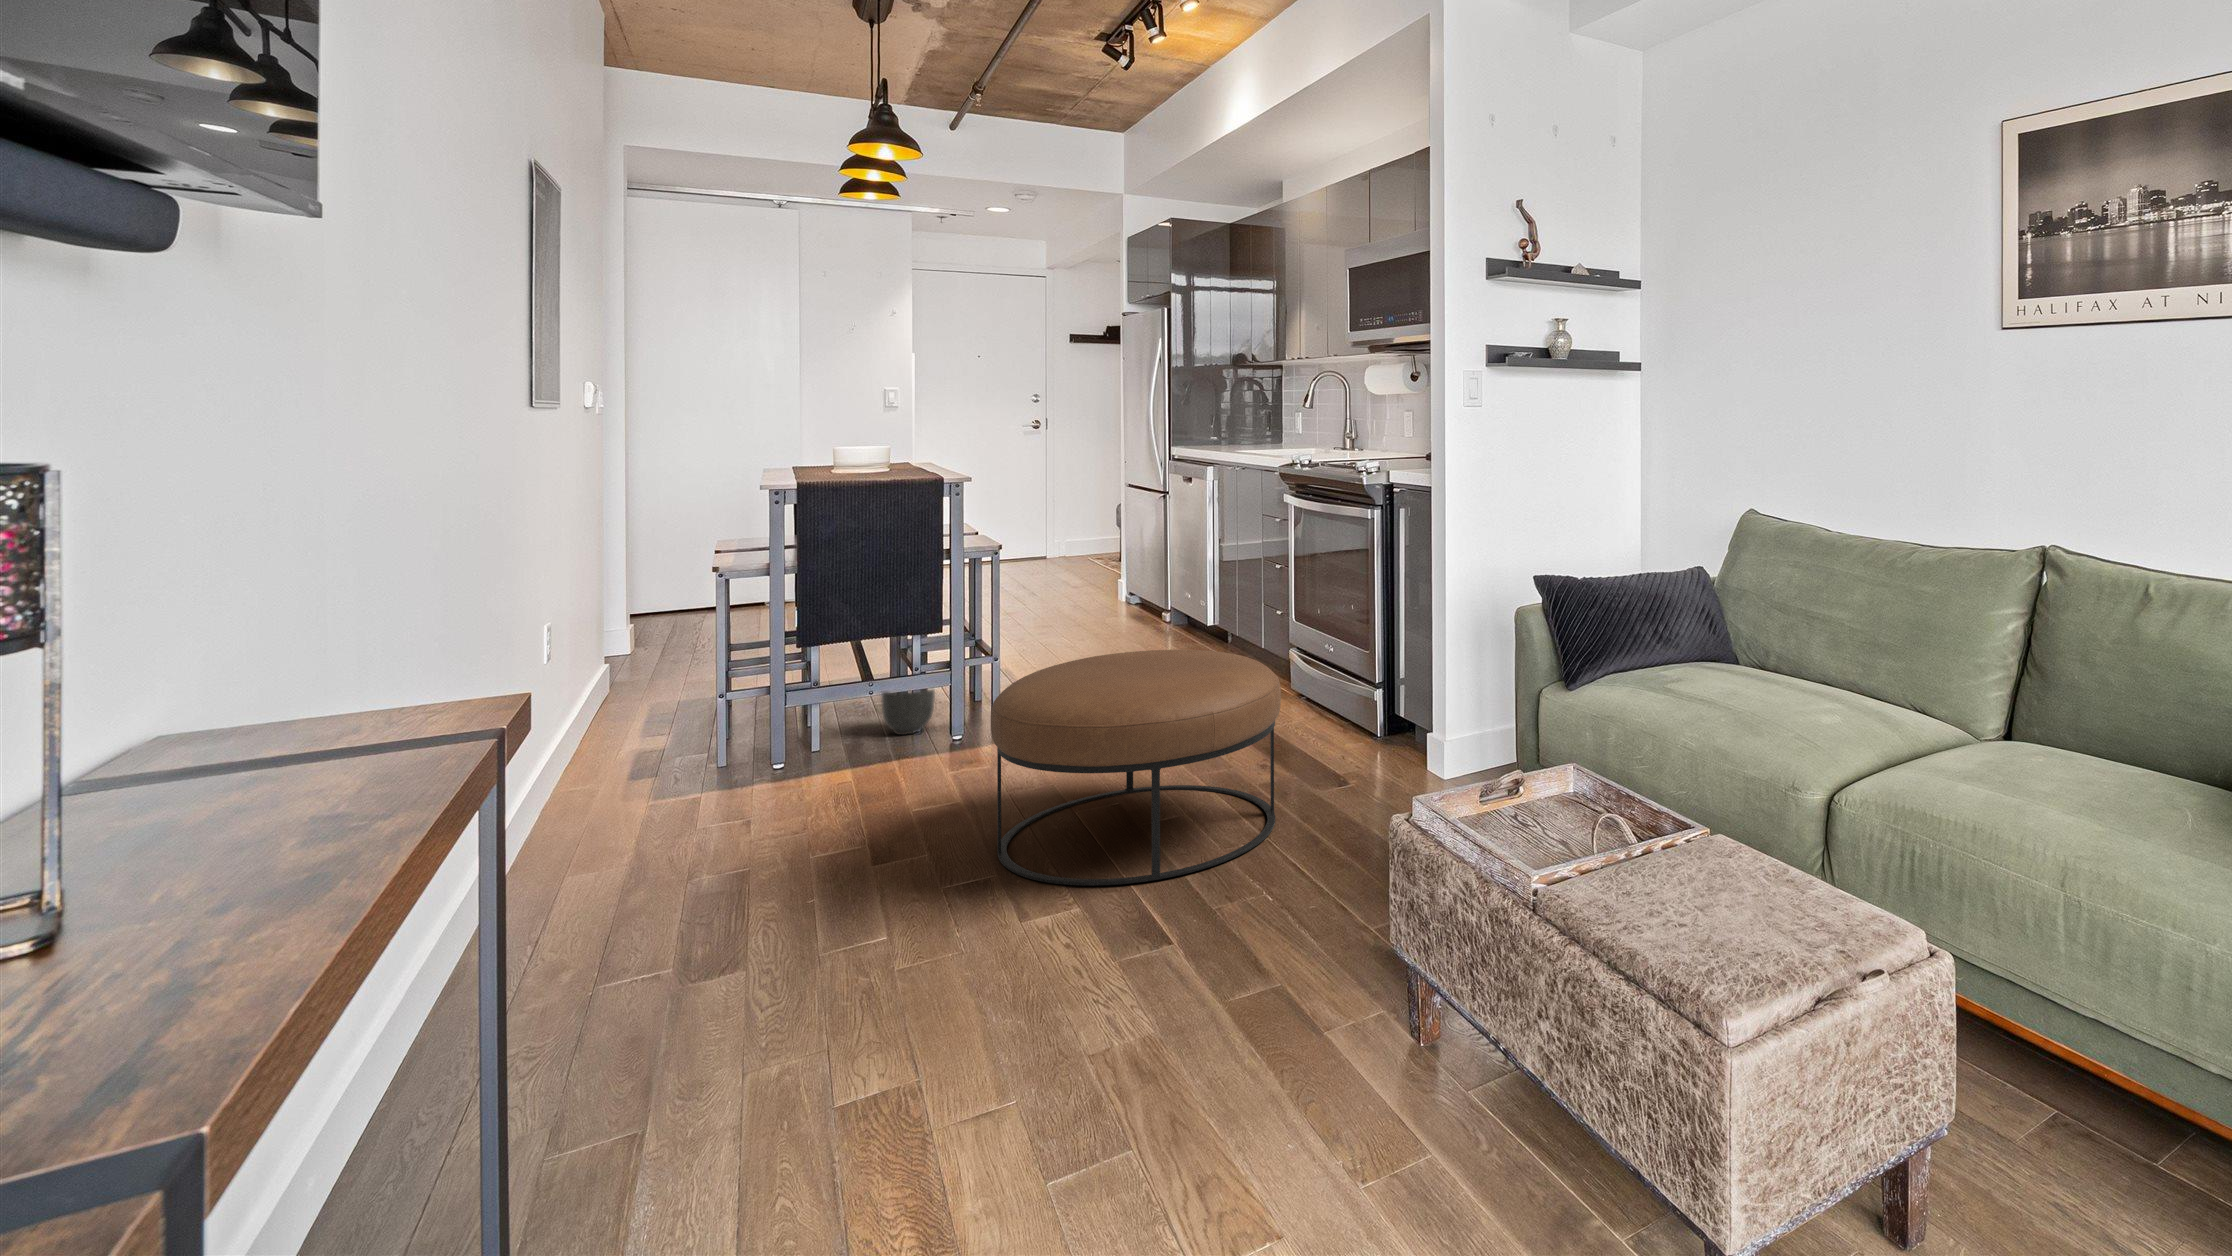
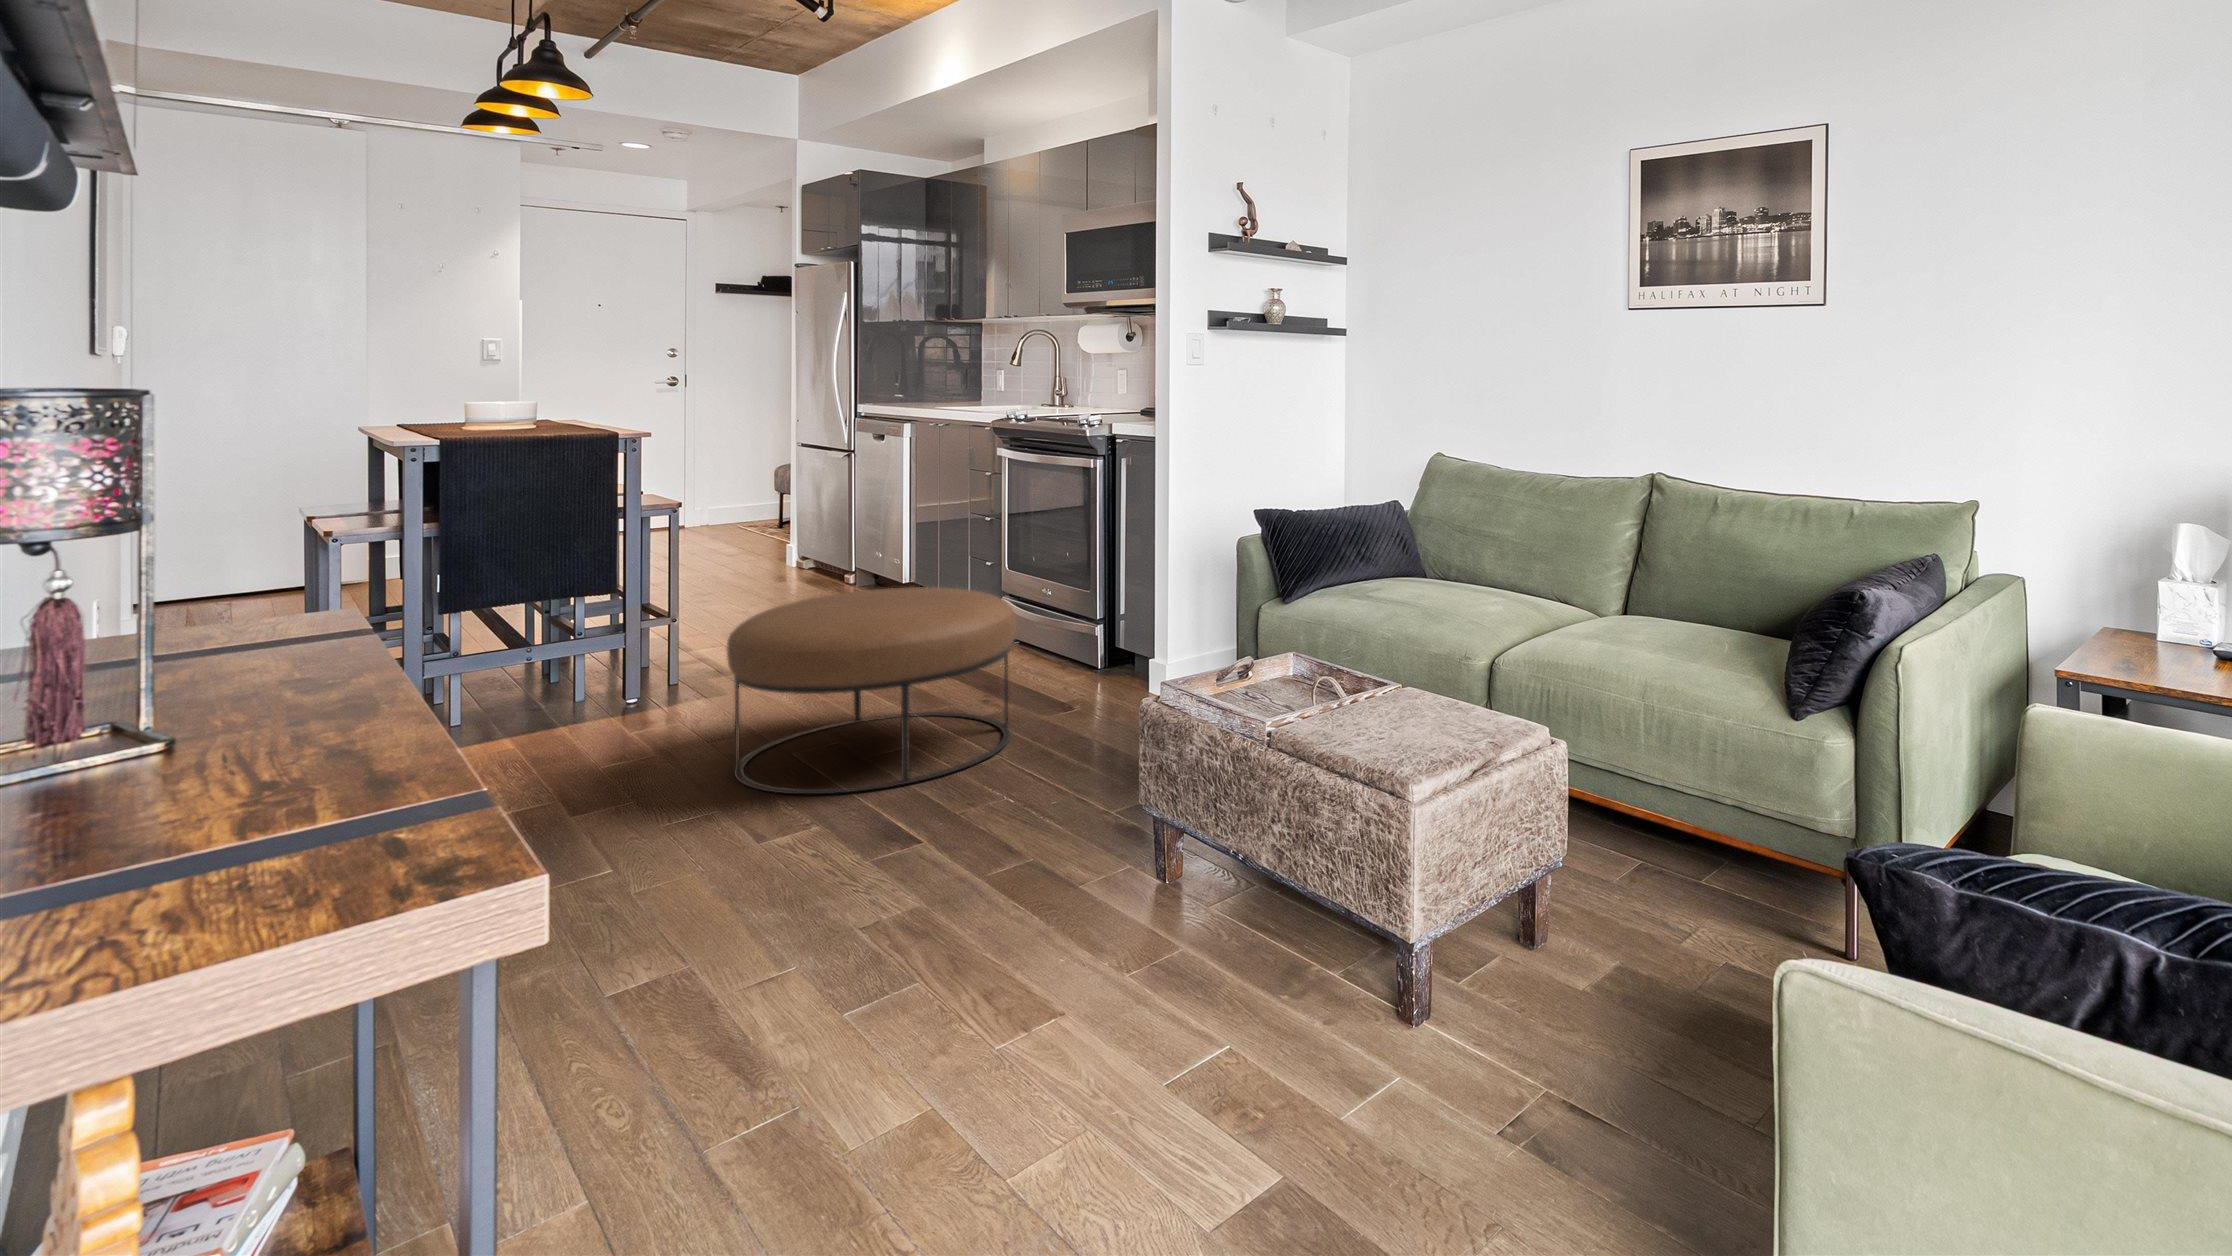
planter: present [881,690,935,735] -> none [559,637,620,690]

